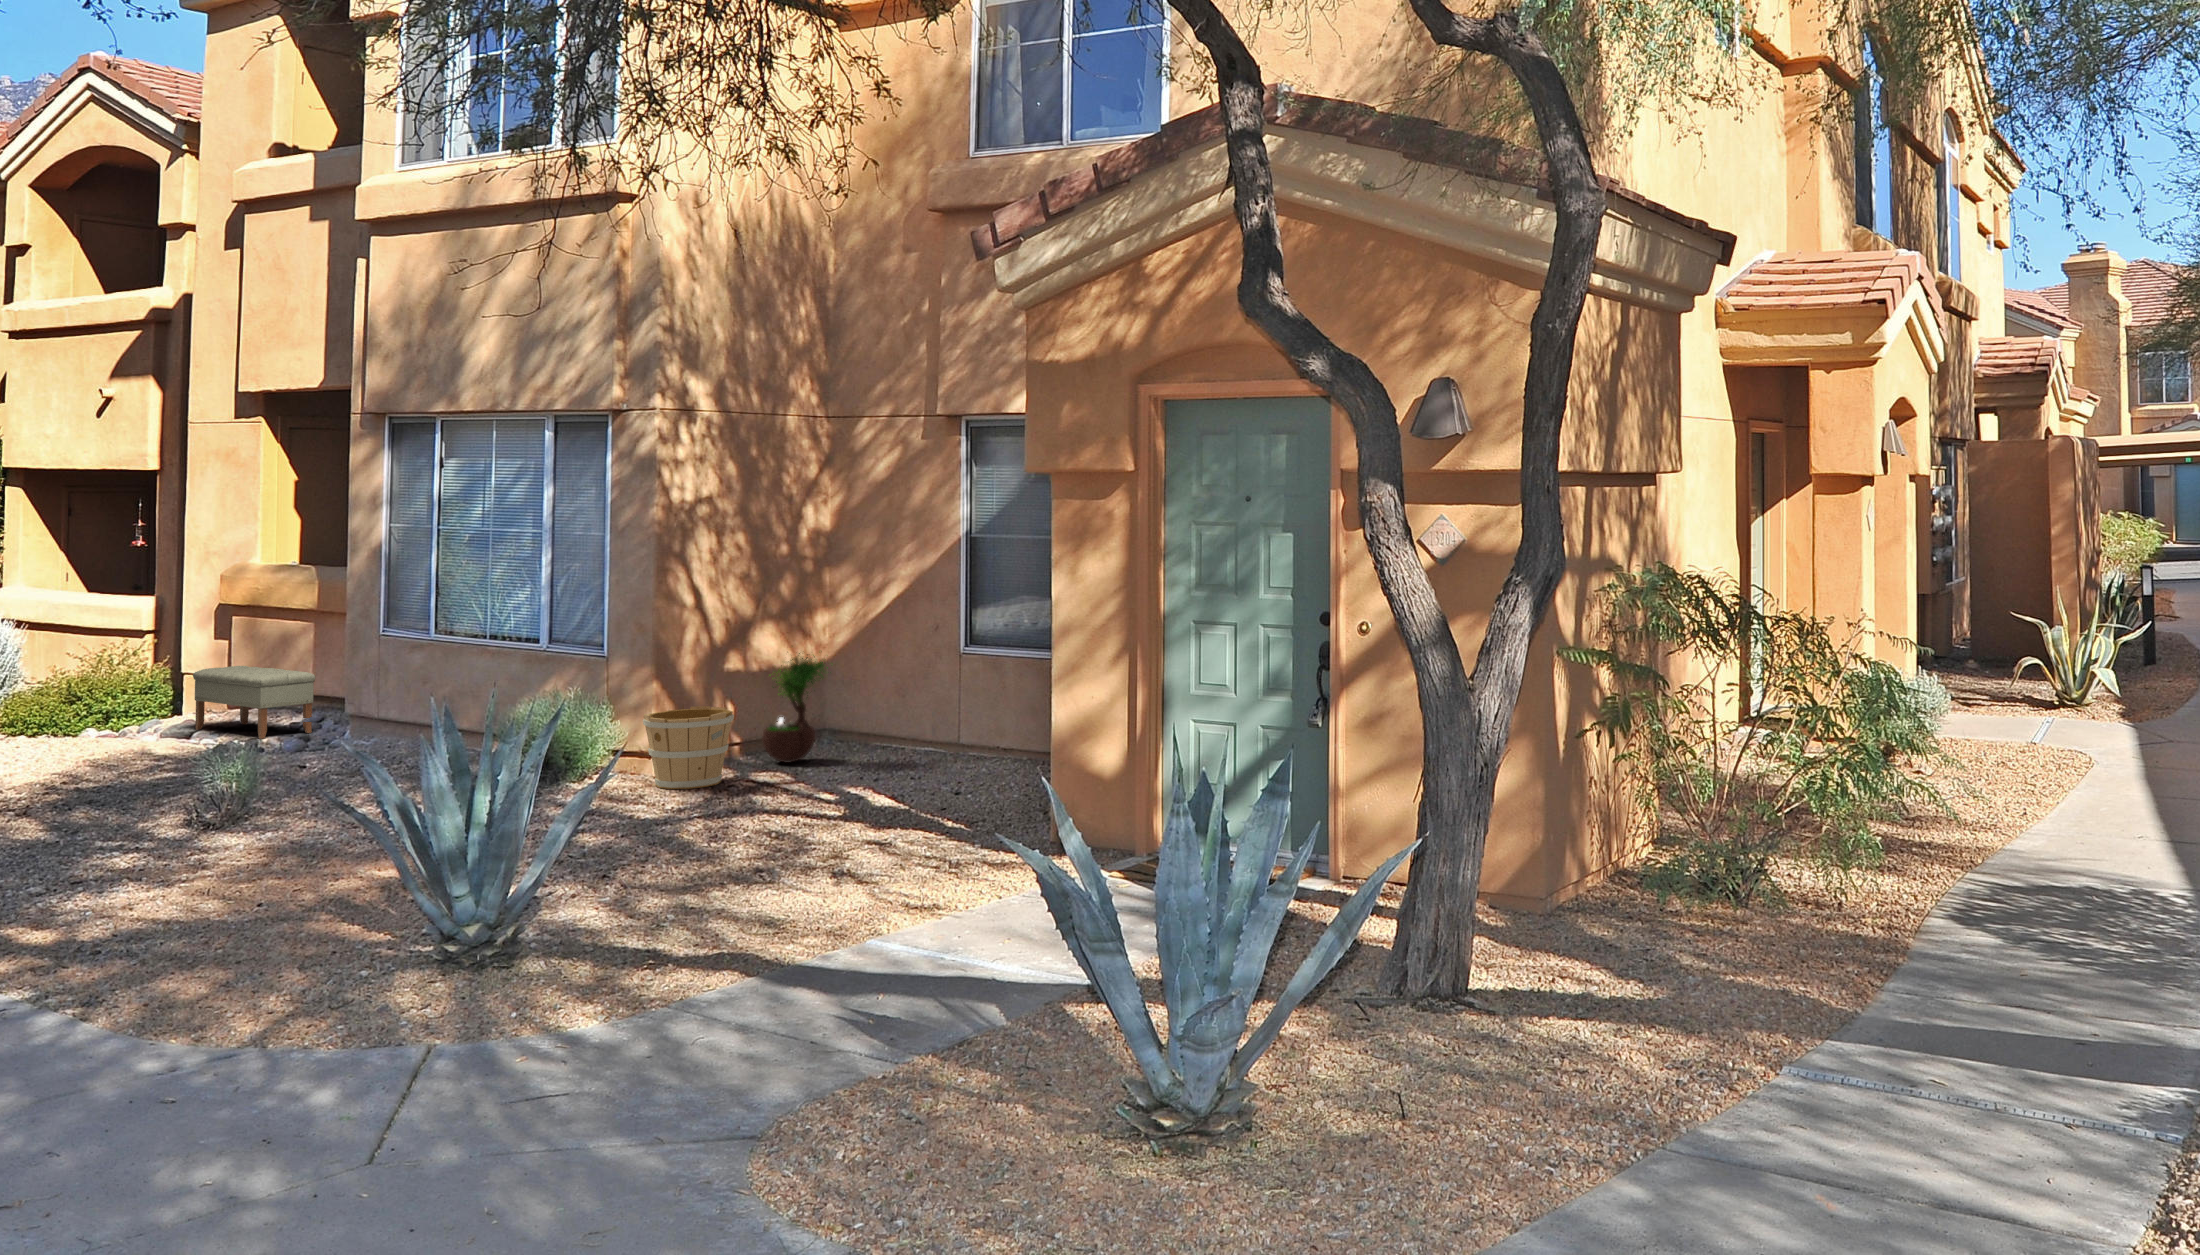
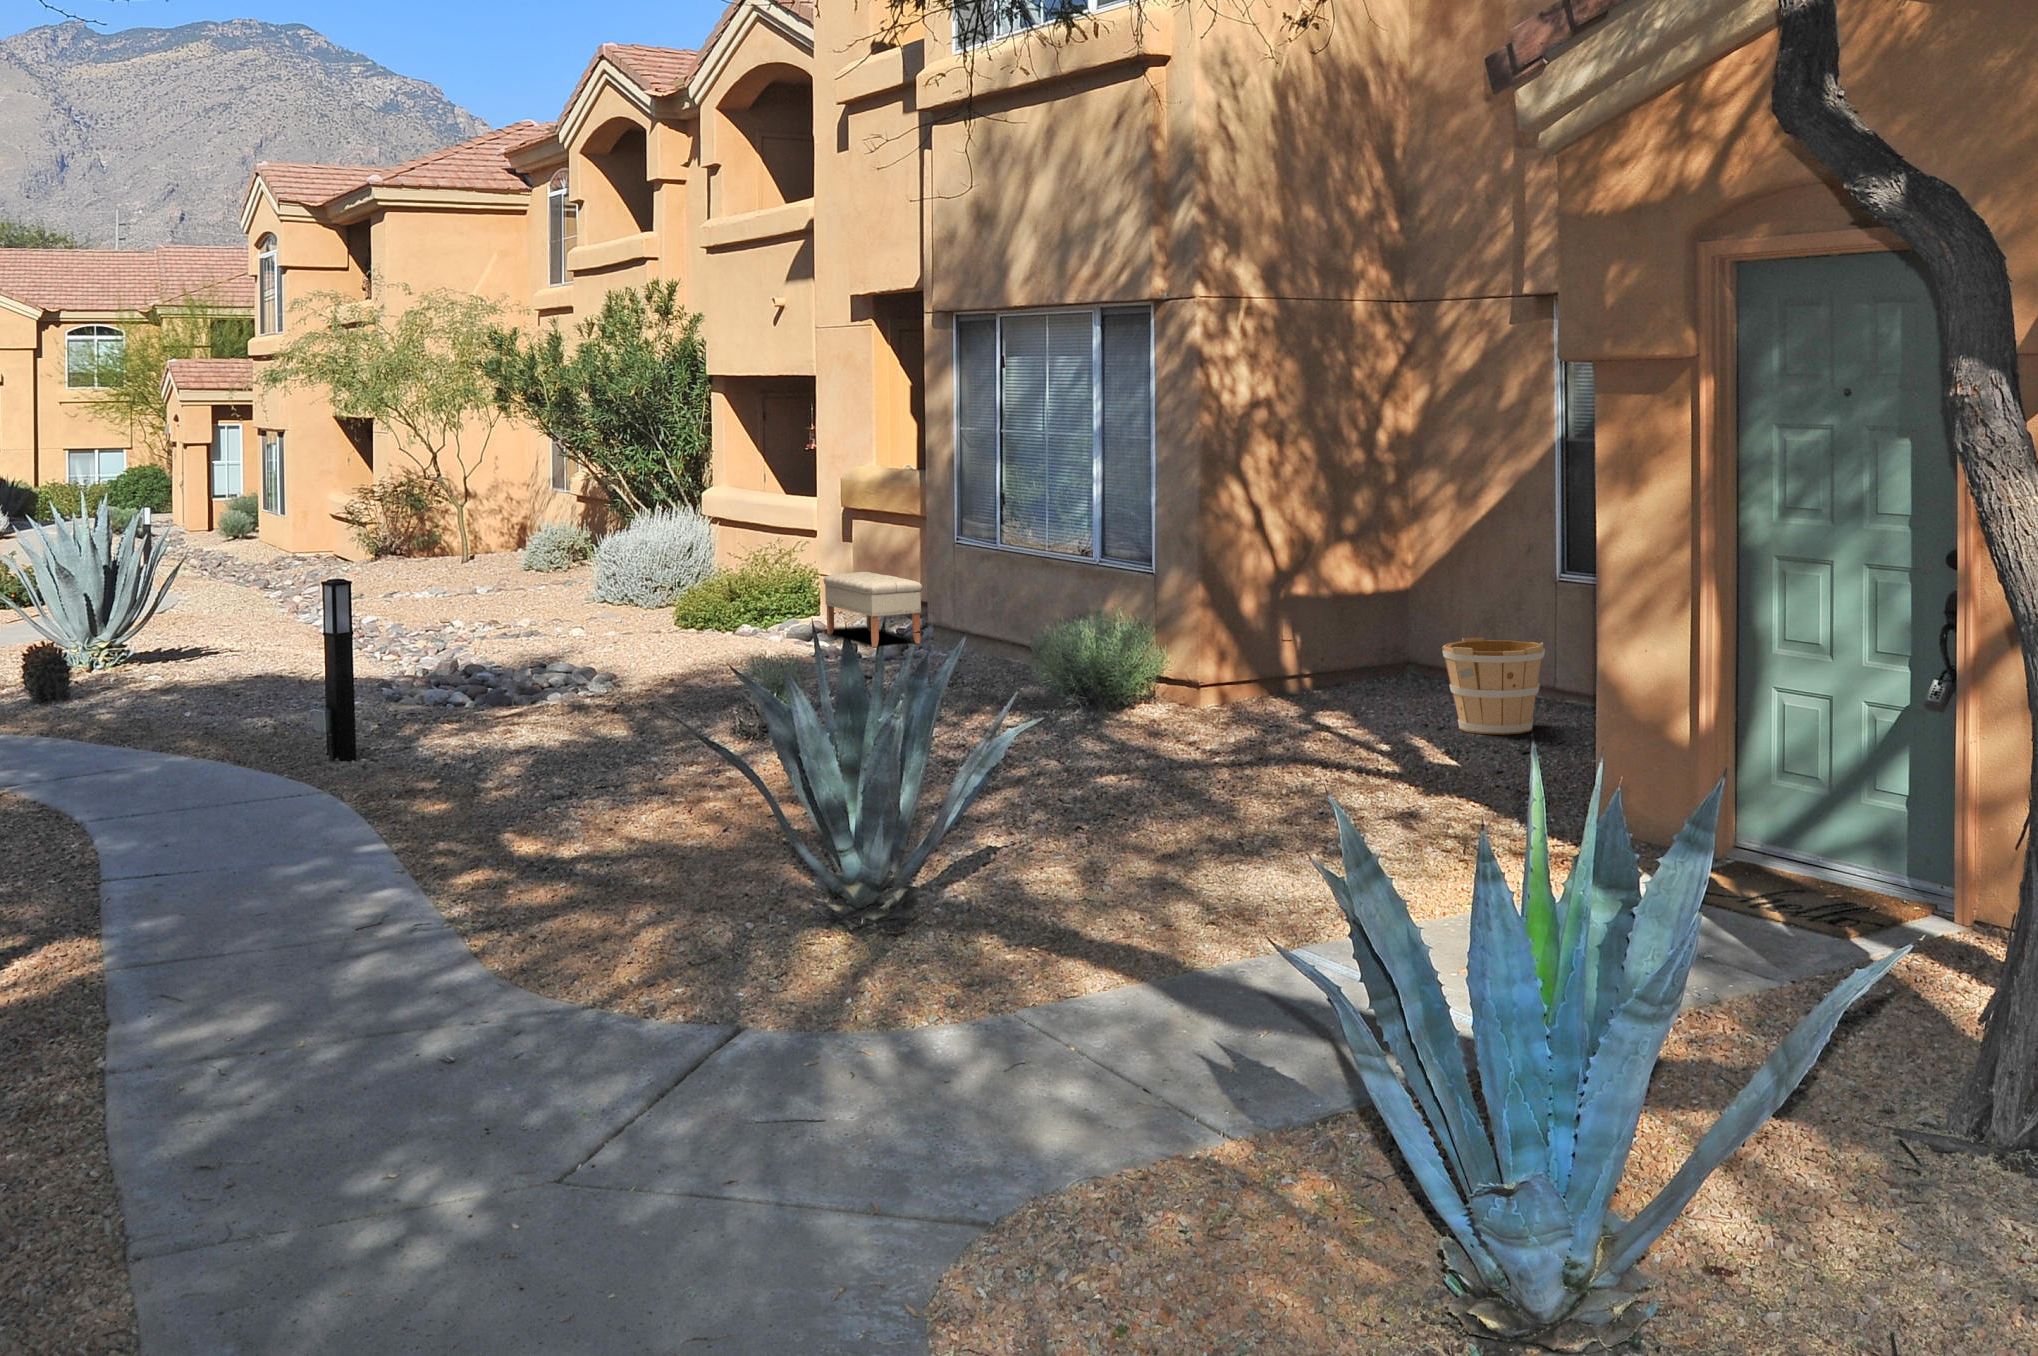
potted tree: present [762,653,828,762] -> none [1331,571,1409,709]
wooden bucket: present [643,706,734,789] -> present [1442,637,1545,735]

